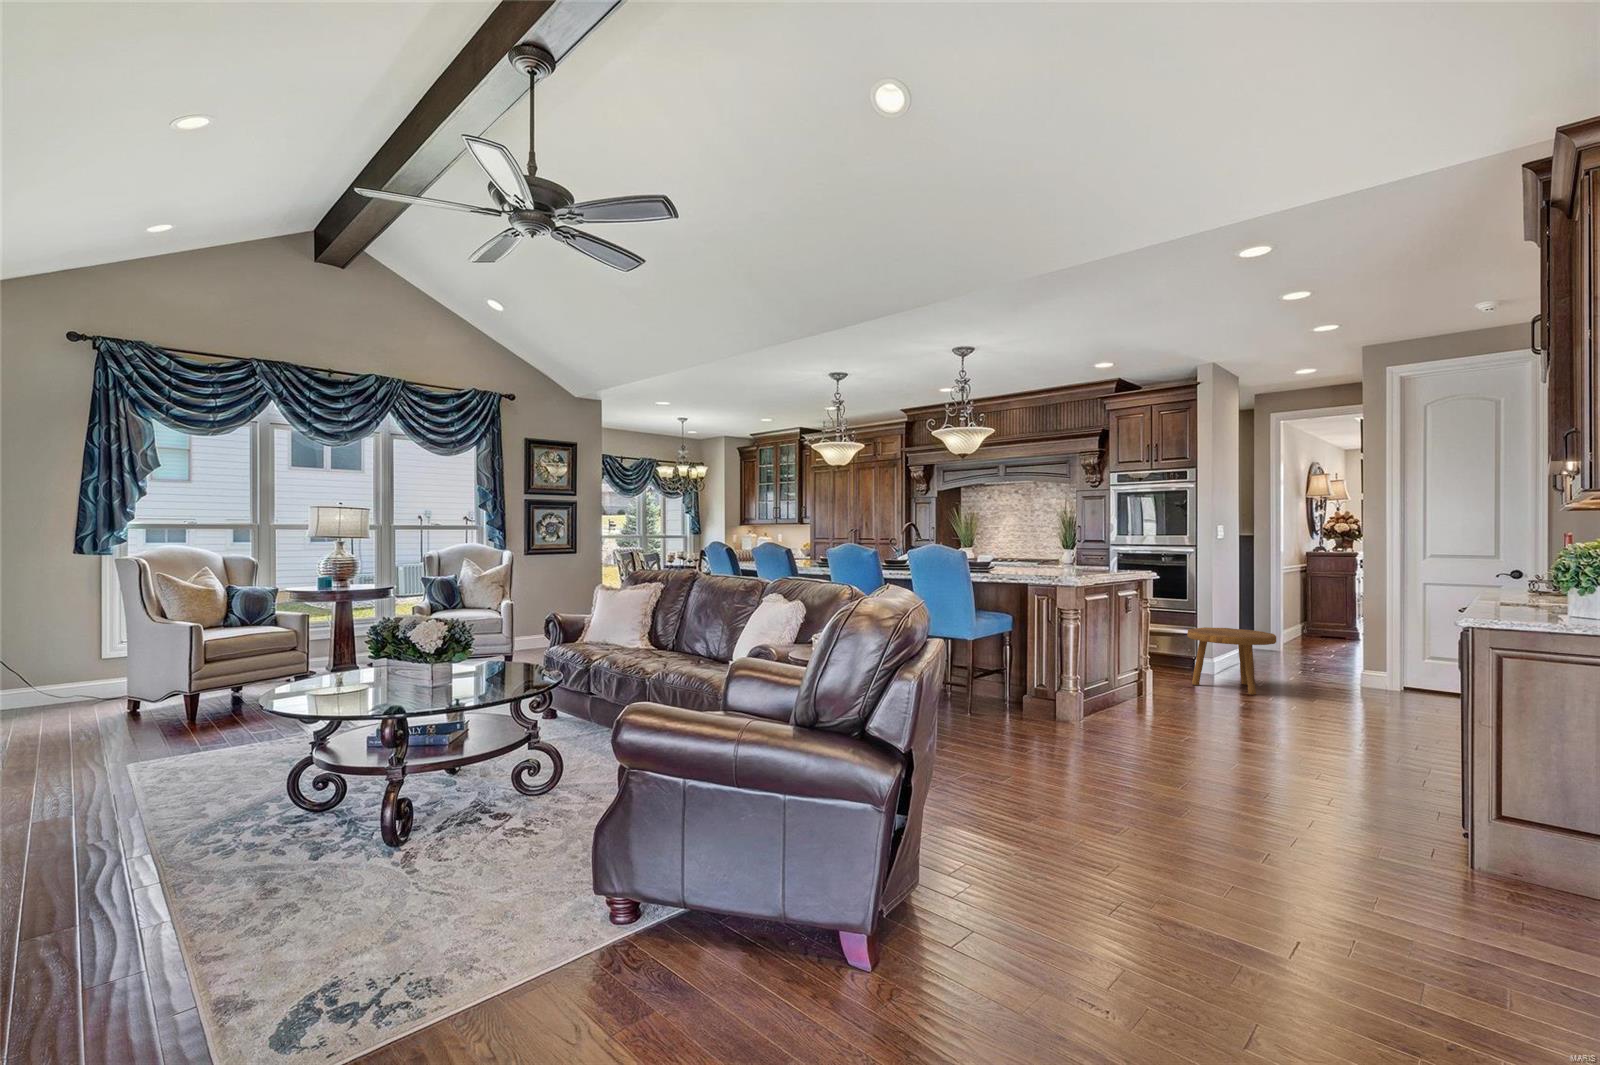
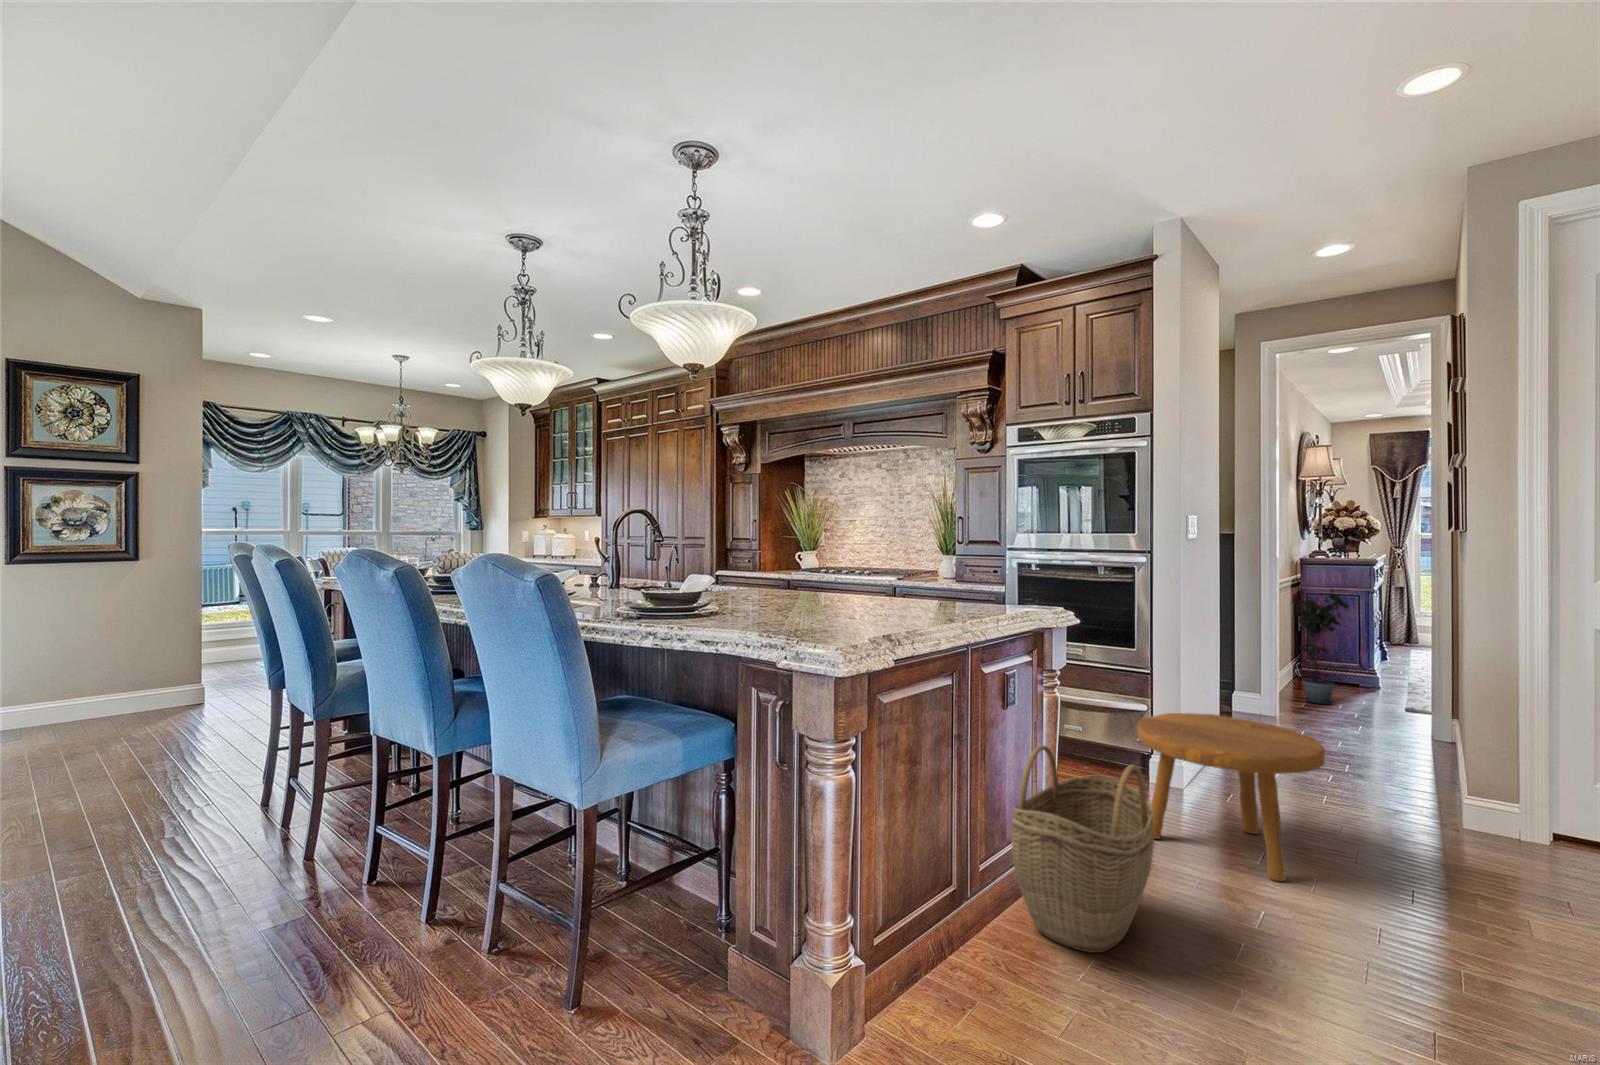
potted plant: none [1295,571,1335,646] -> present [1292,590,1349,704]
woven basket: none [1131,629,1192,706] -> present [1012,745,1154,953]

